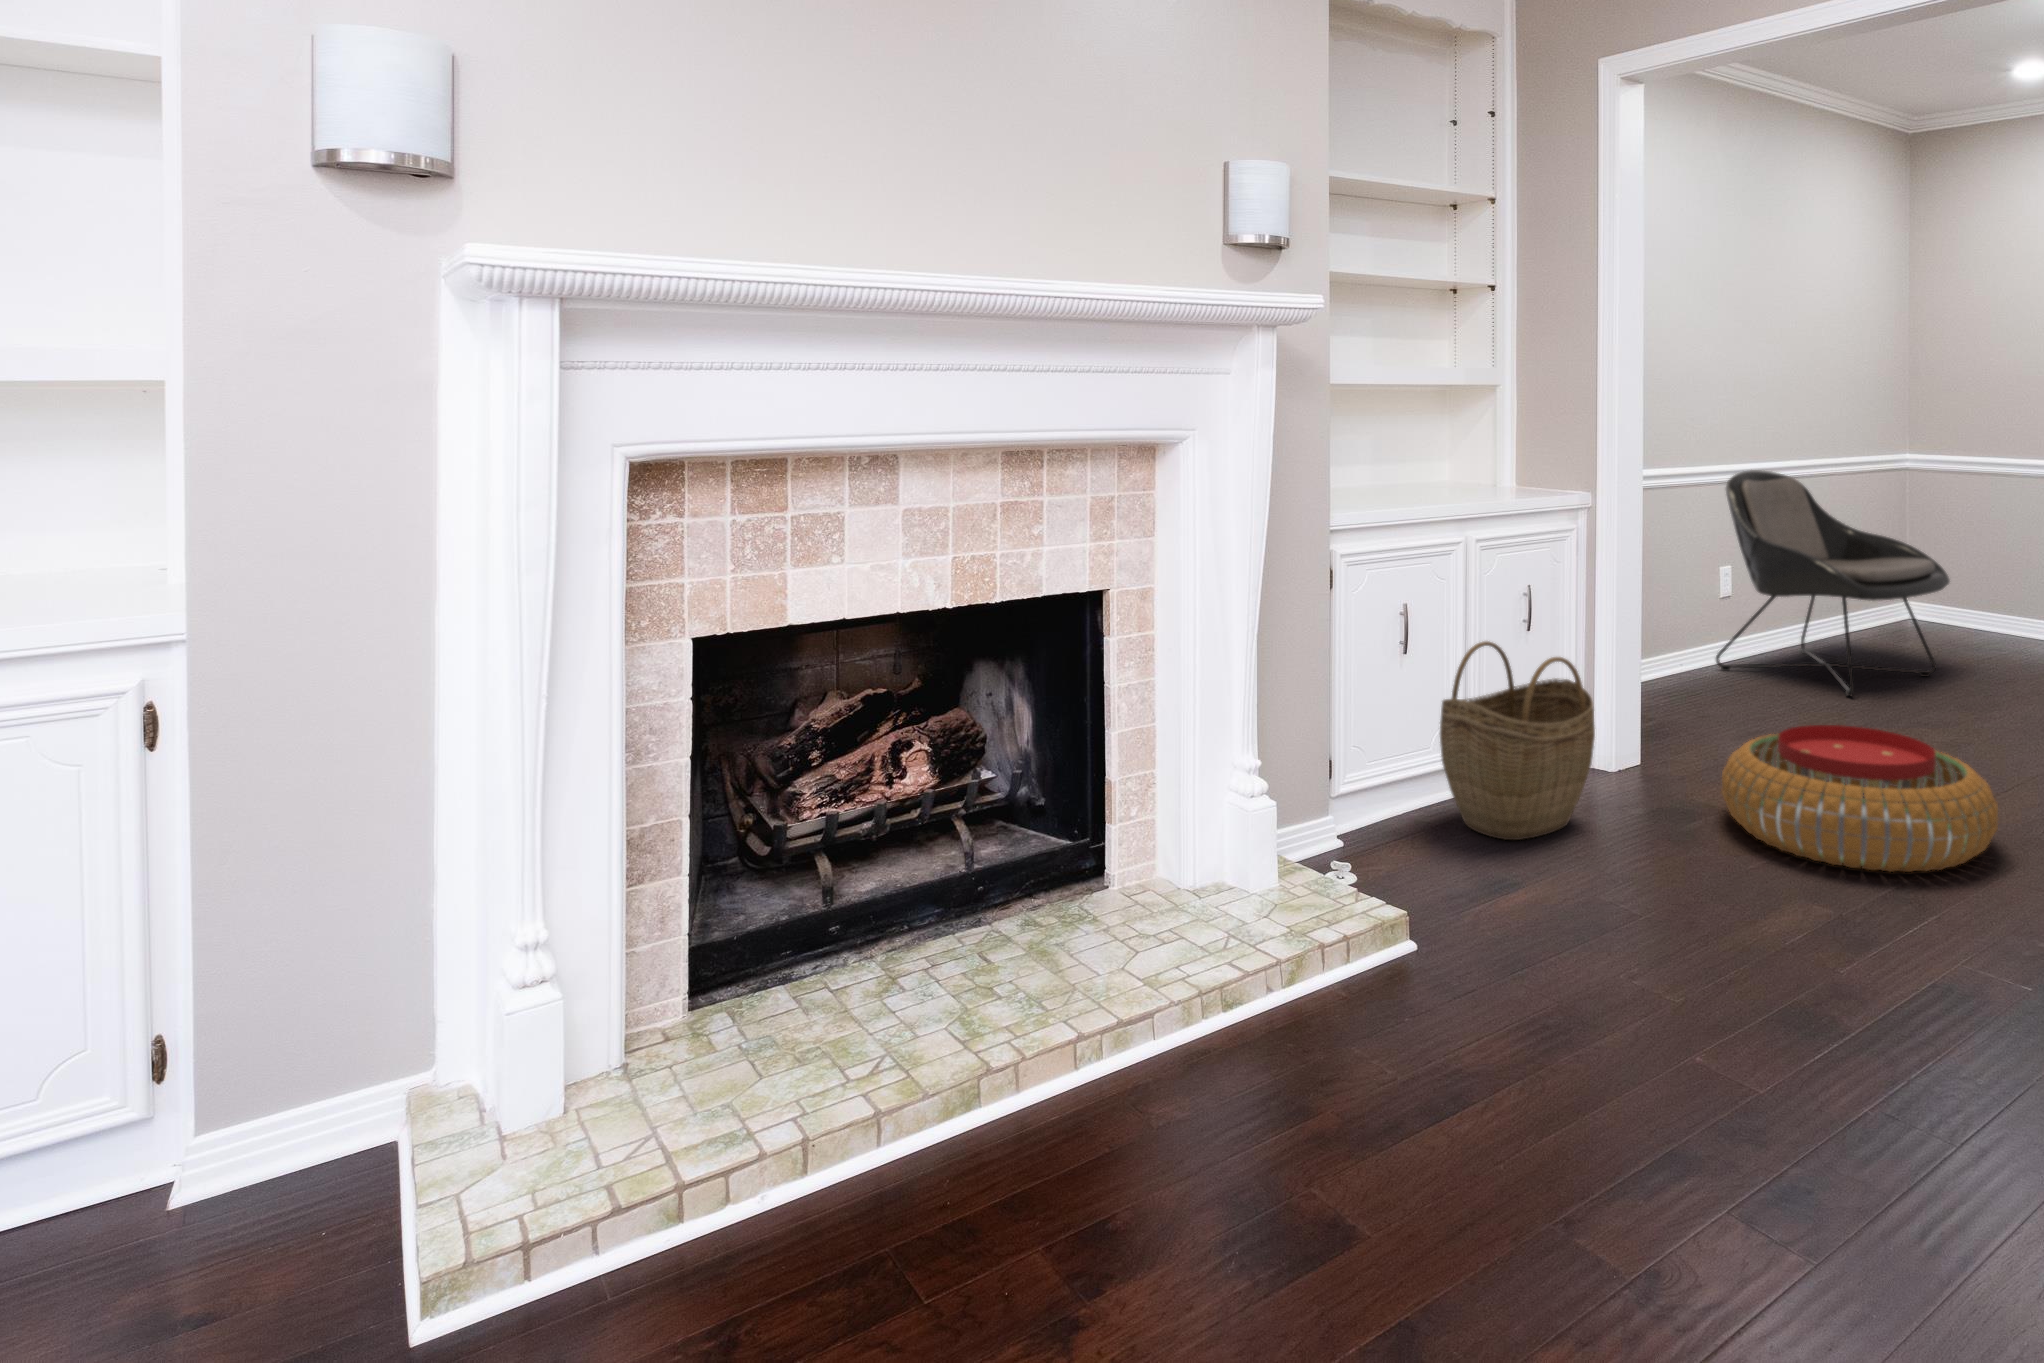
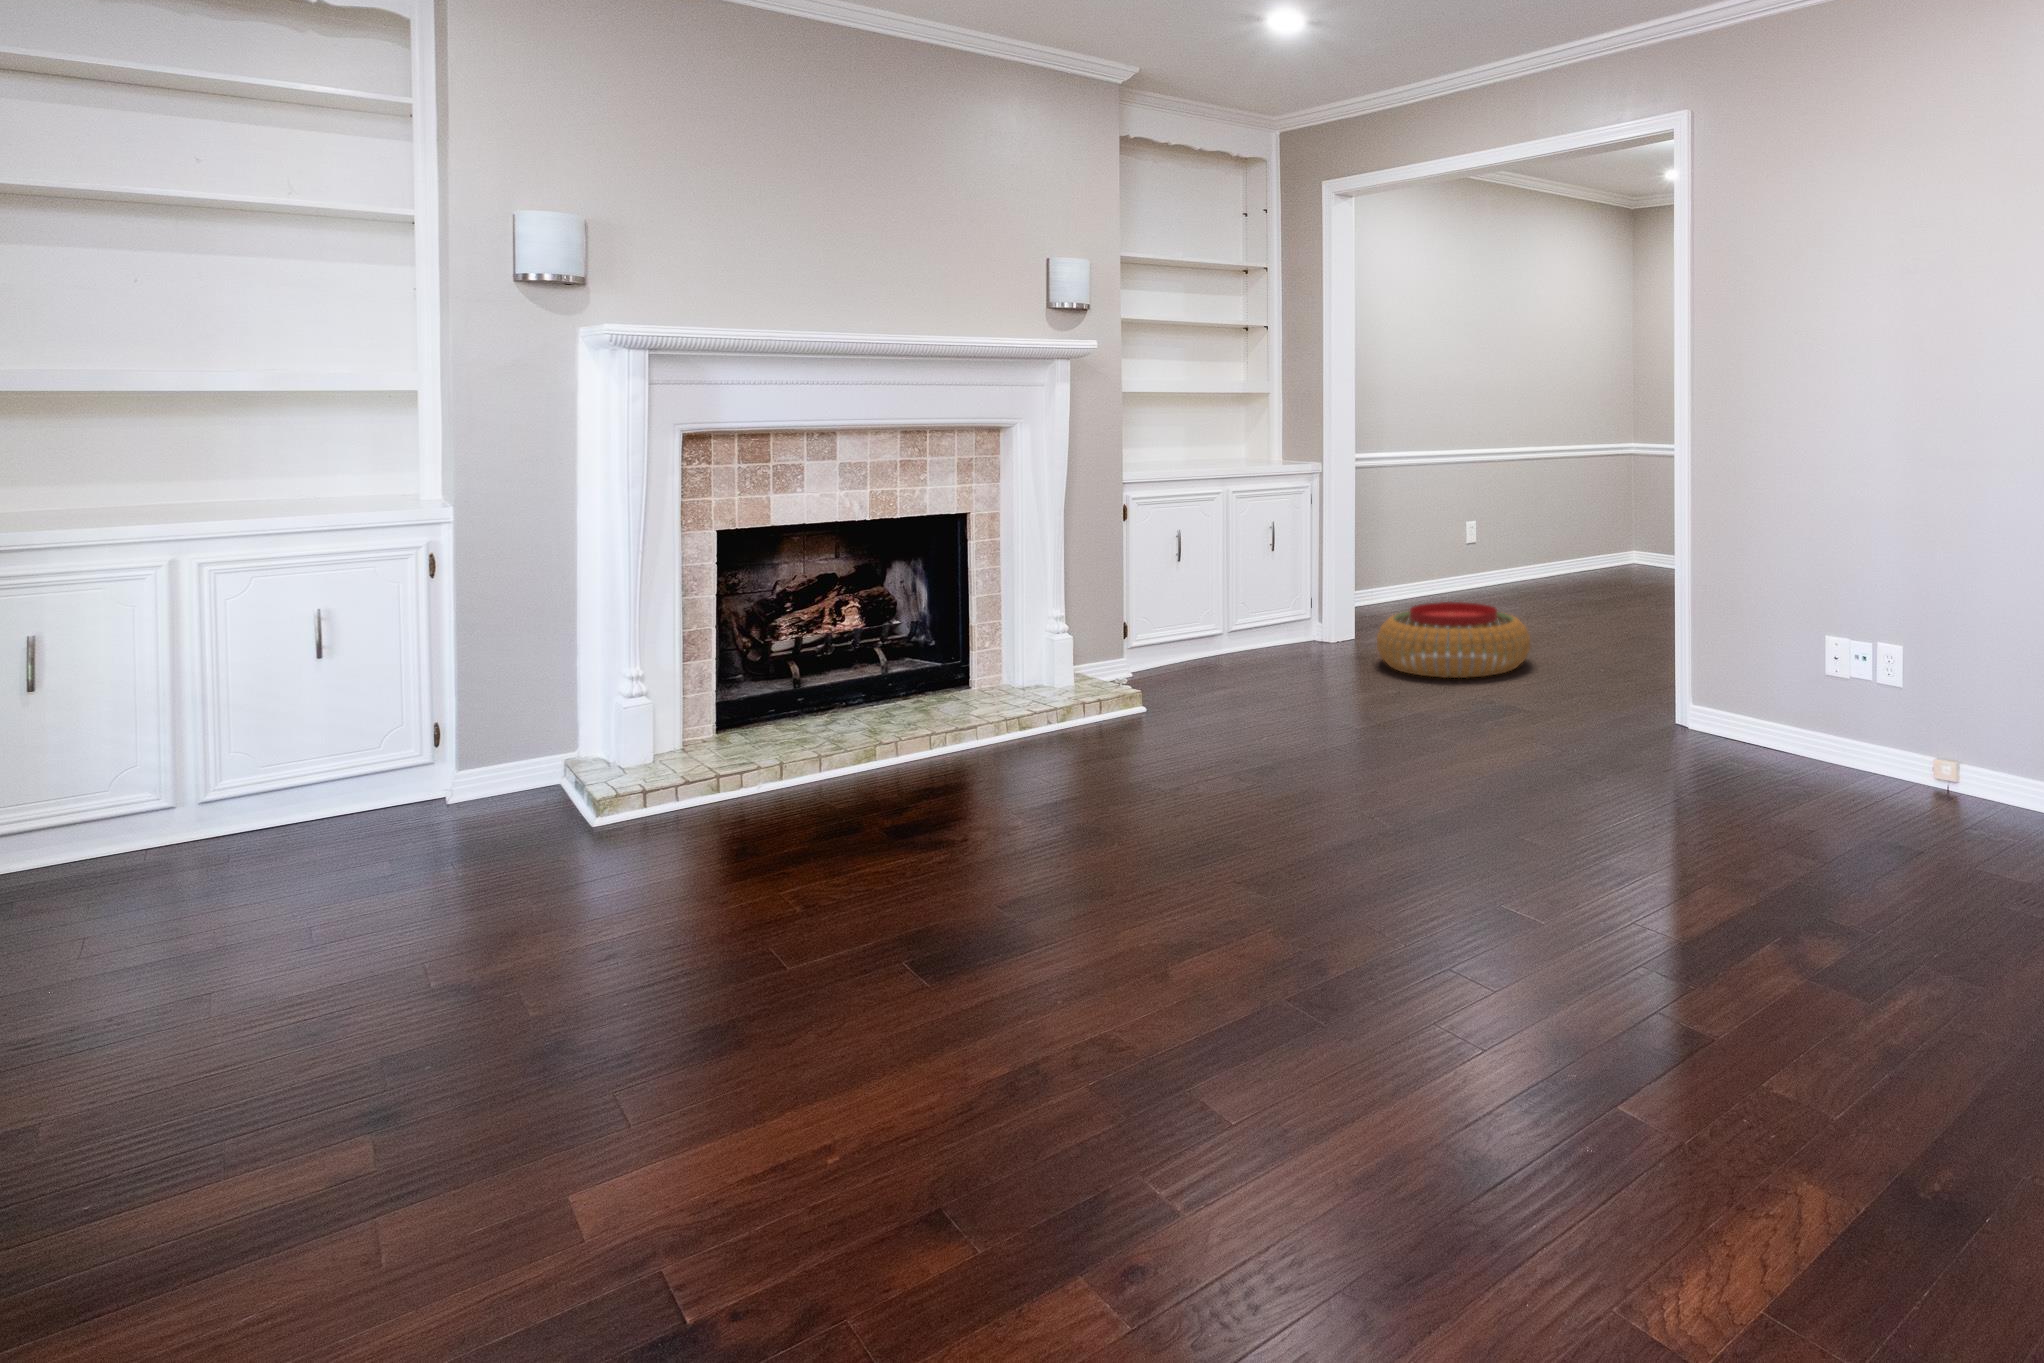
lounge chair: present [1716,470,1950,696] -> none [1459,453,1613,604]
woven basket: present [1440,641,1595,840] -> none [1200,553,1299,672]

